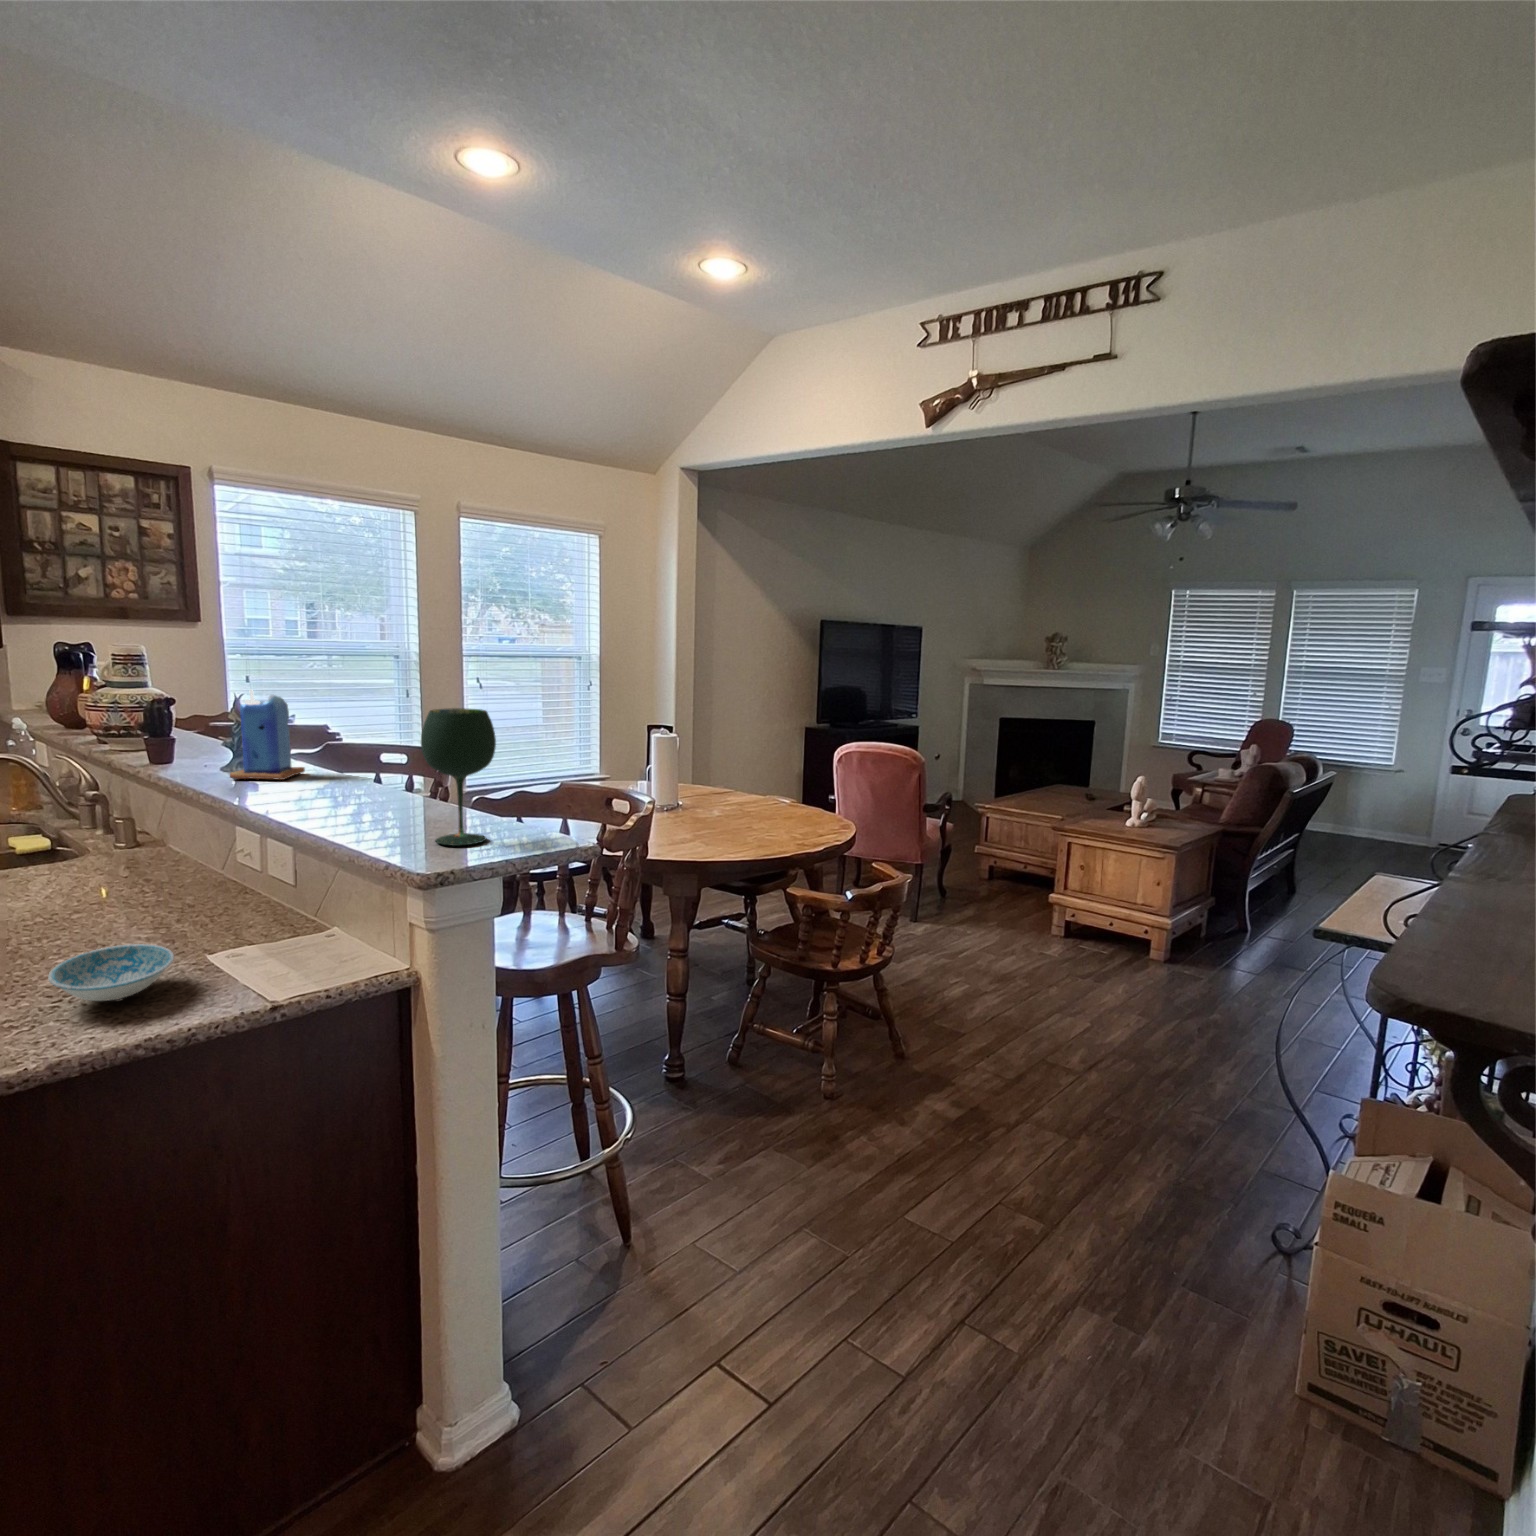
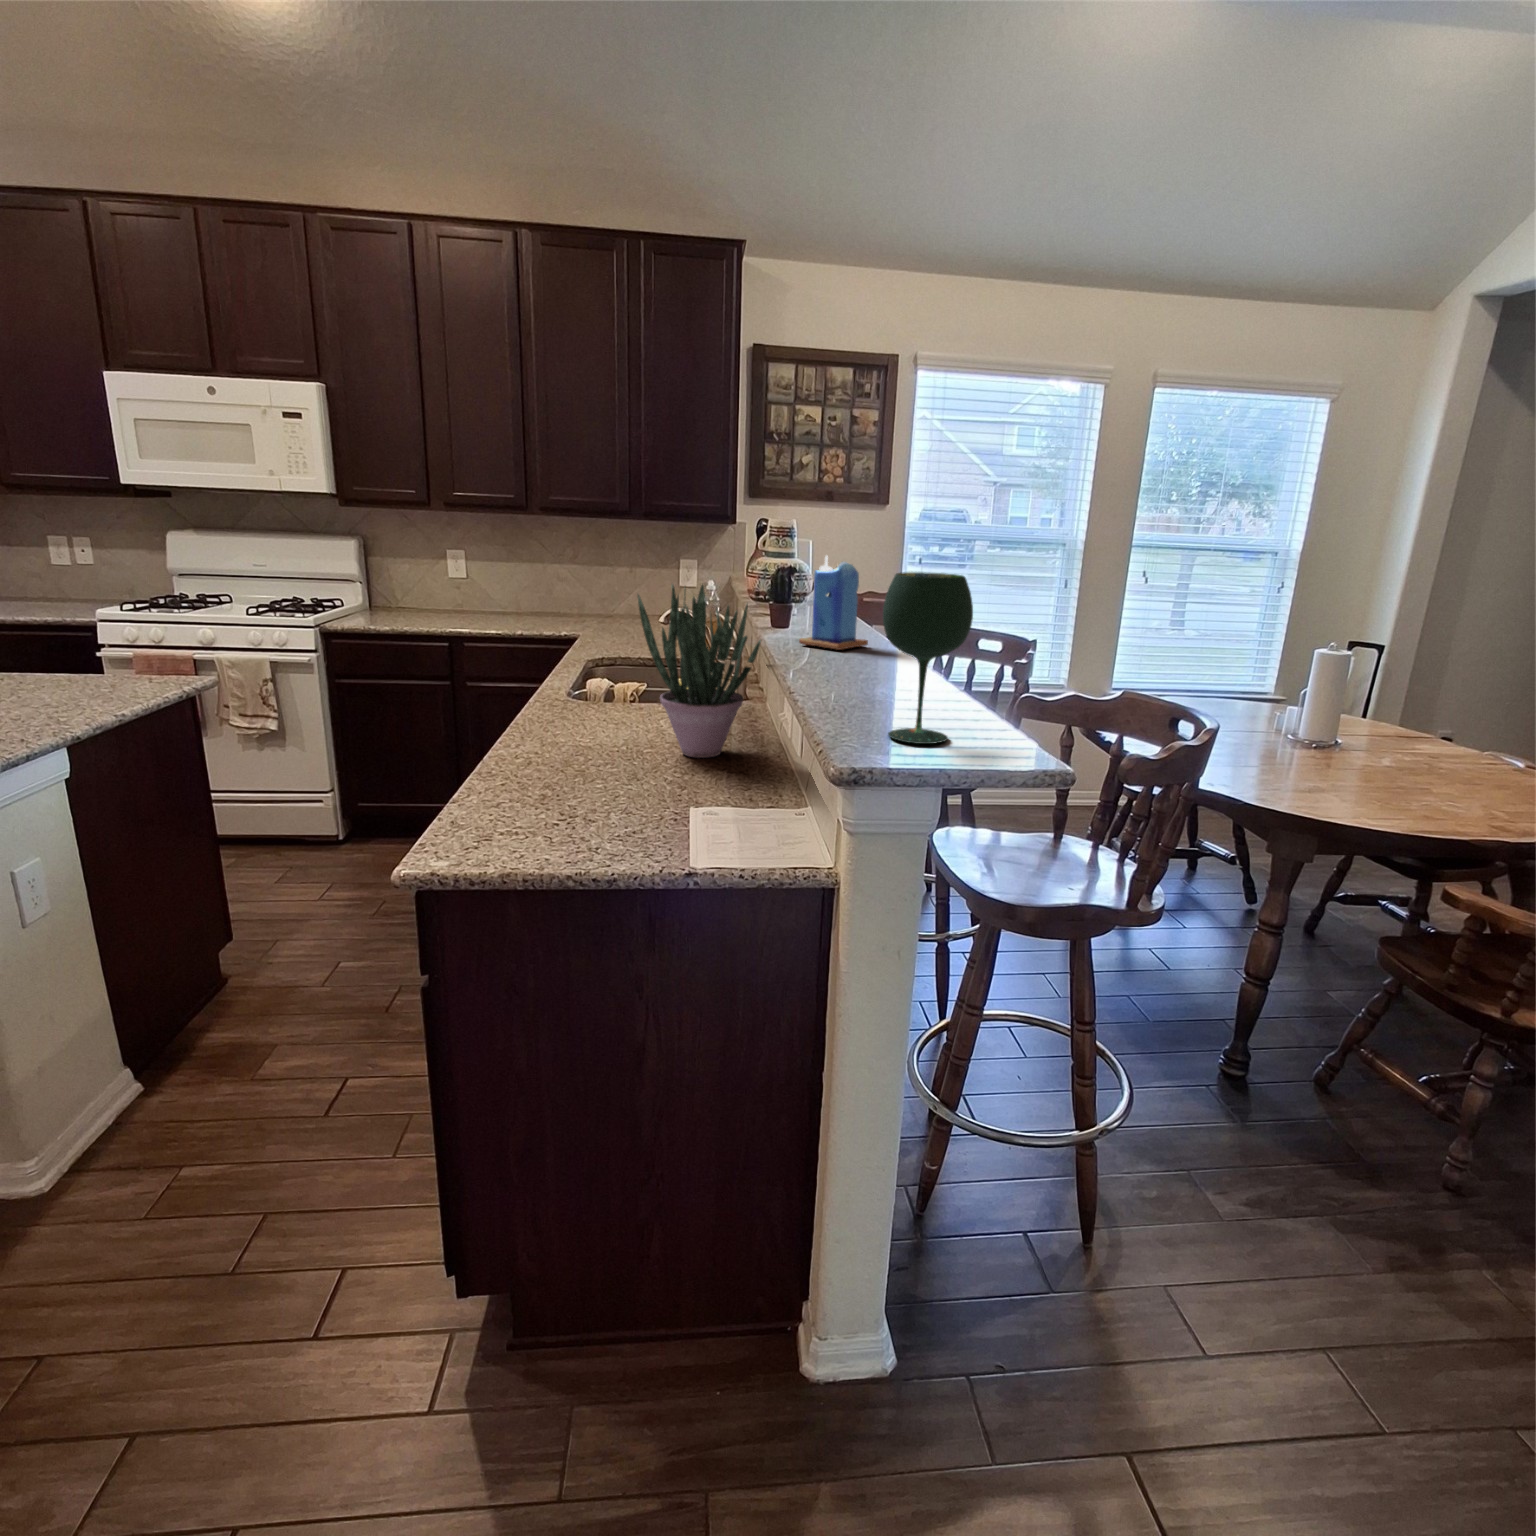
potted plant: none [54,727,216,914] -> present [638,585,761,758]
ceramic bowl: present [48,944,174,1001] -> none [546,779,644,827]

